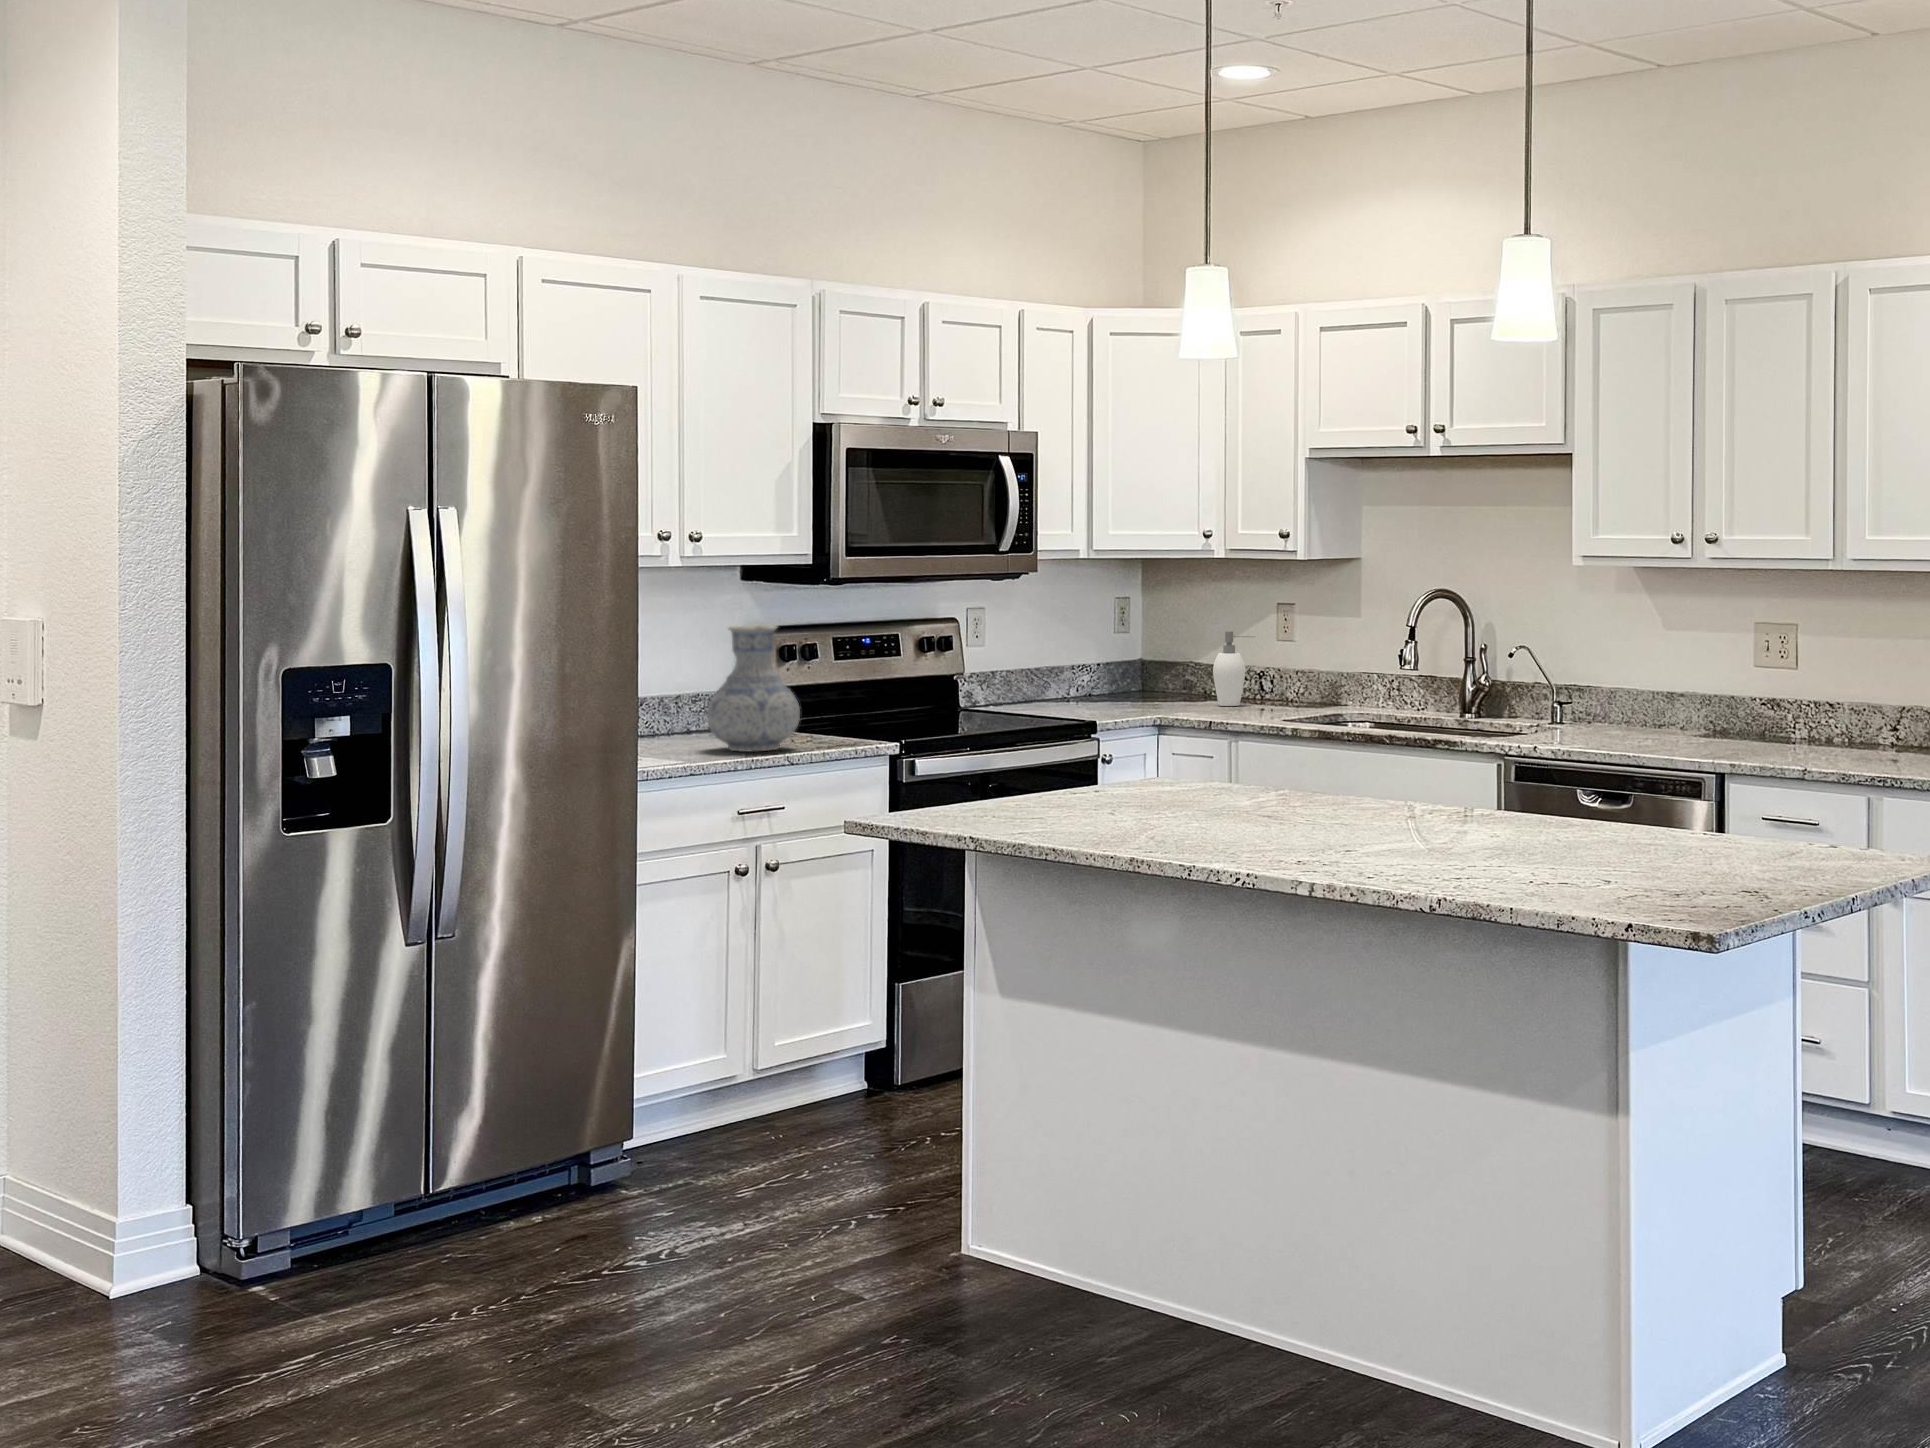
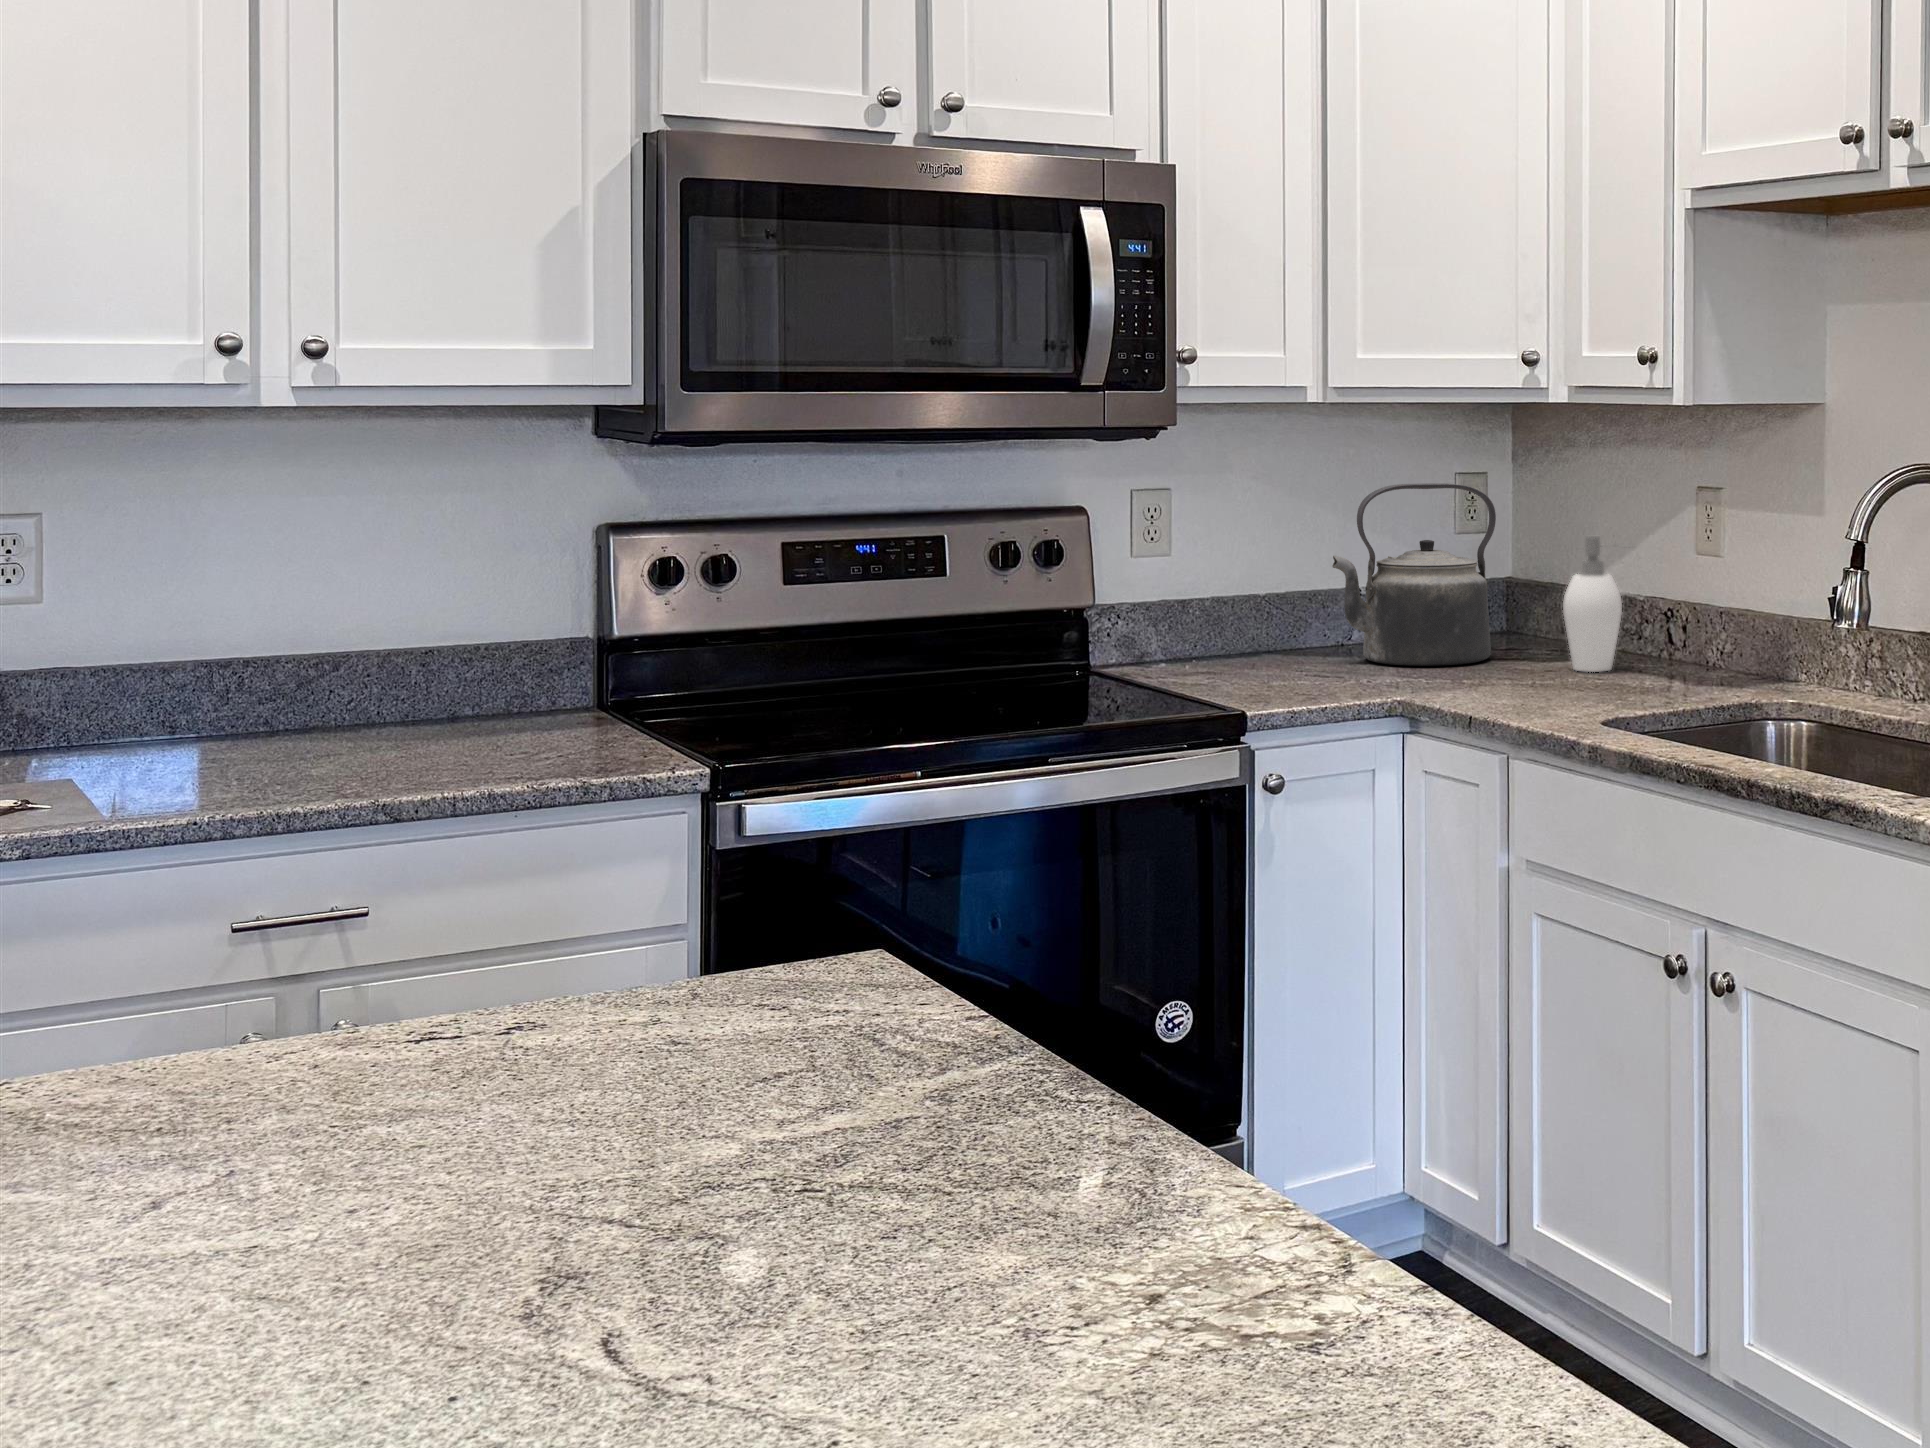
kettle: none [1080,604,1164,706] -> present [1332,483,1496,666]
vase: present [707,625,800,752] -> none [326,522,528,777]

